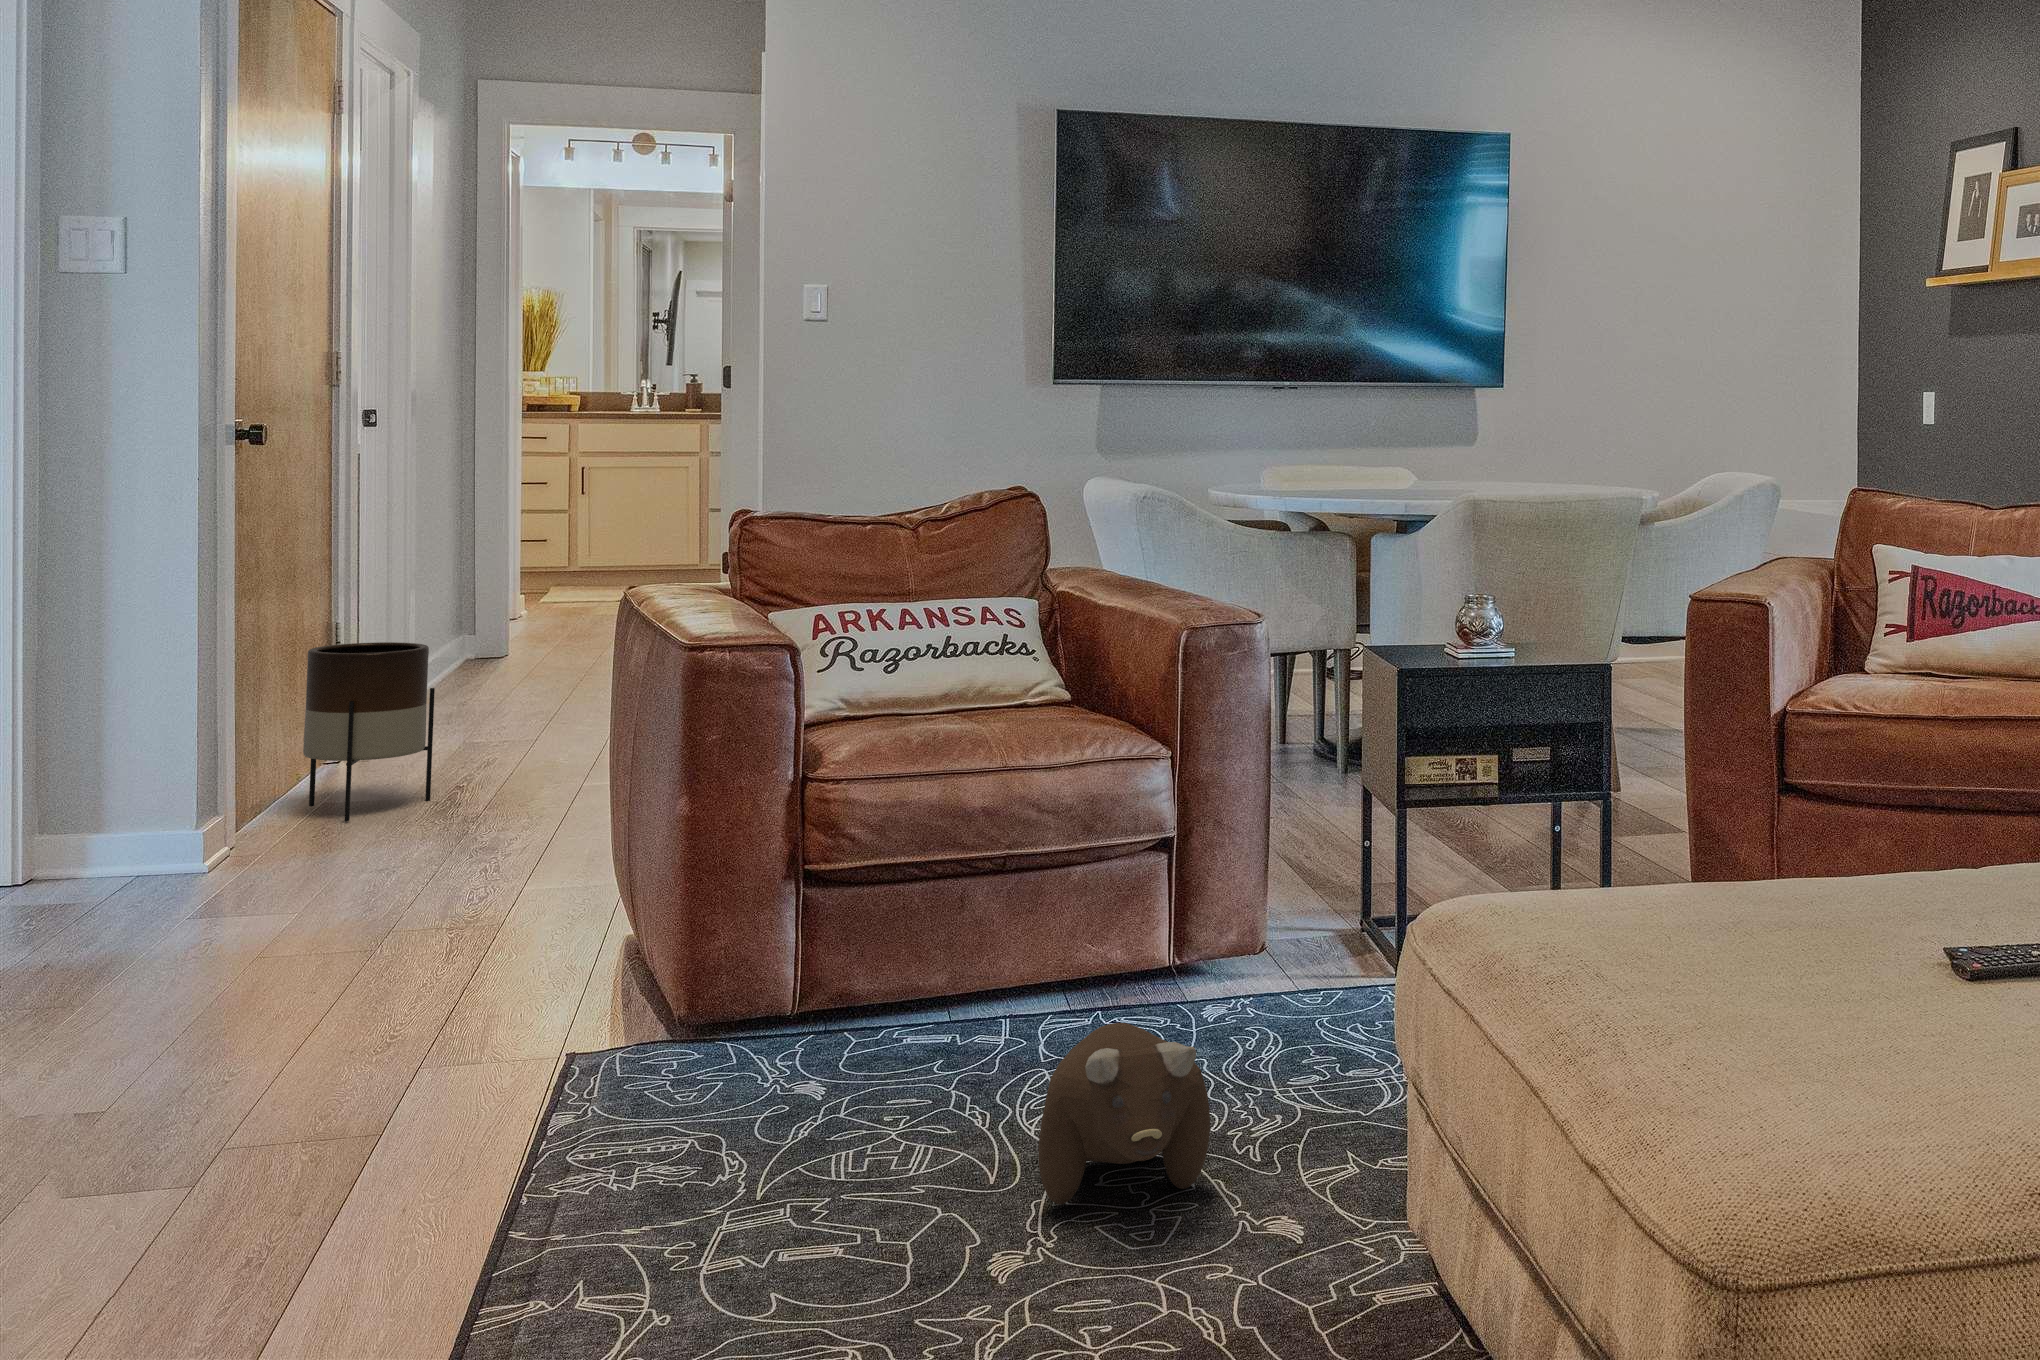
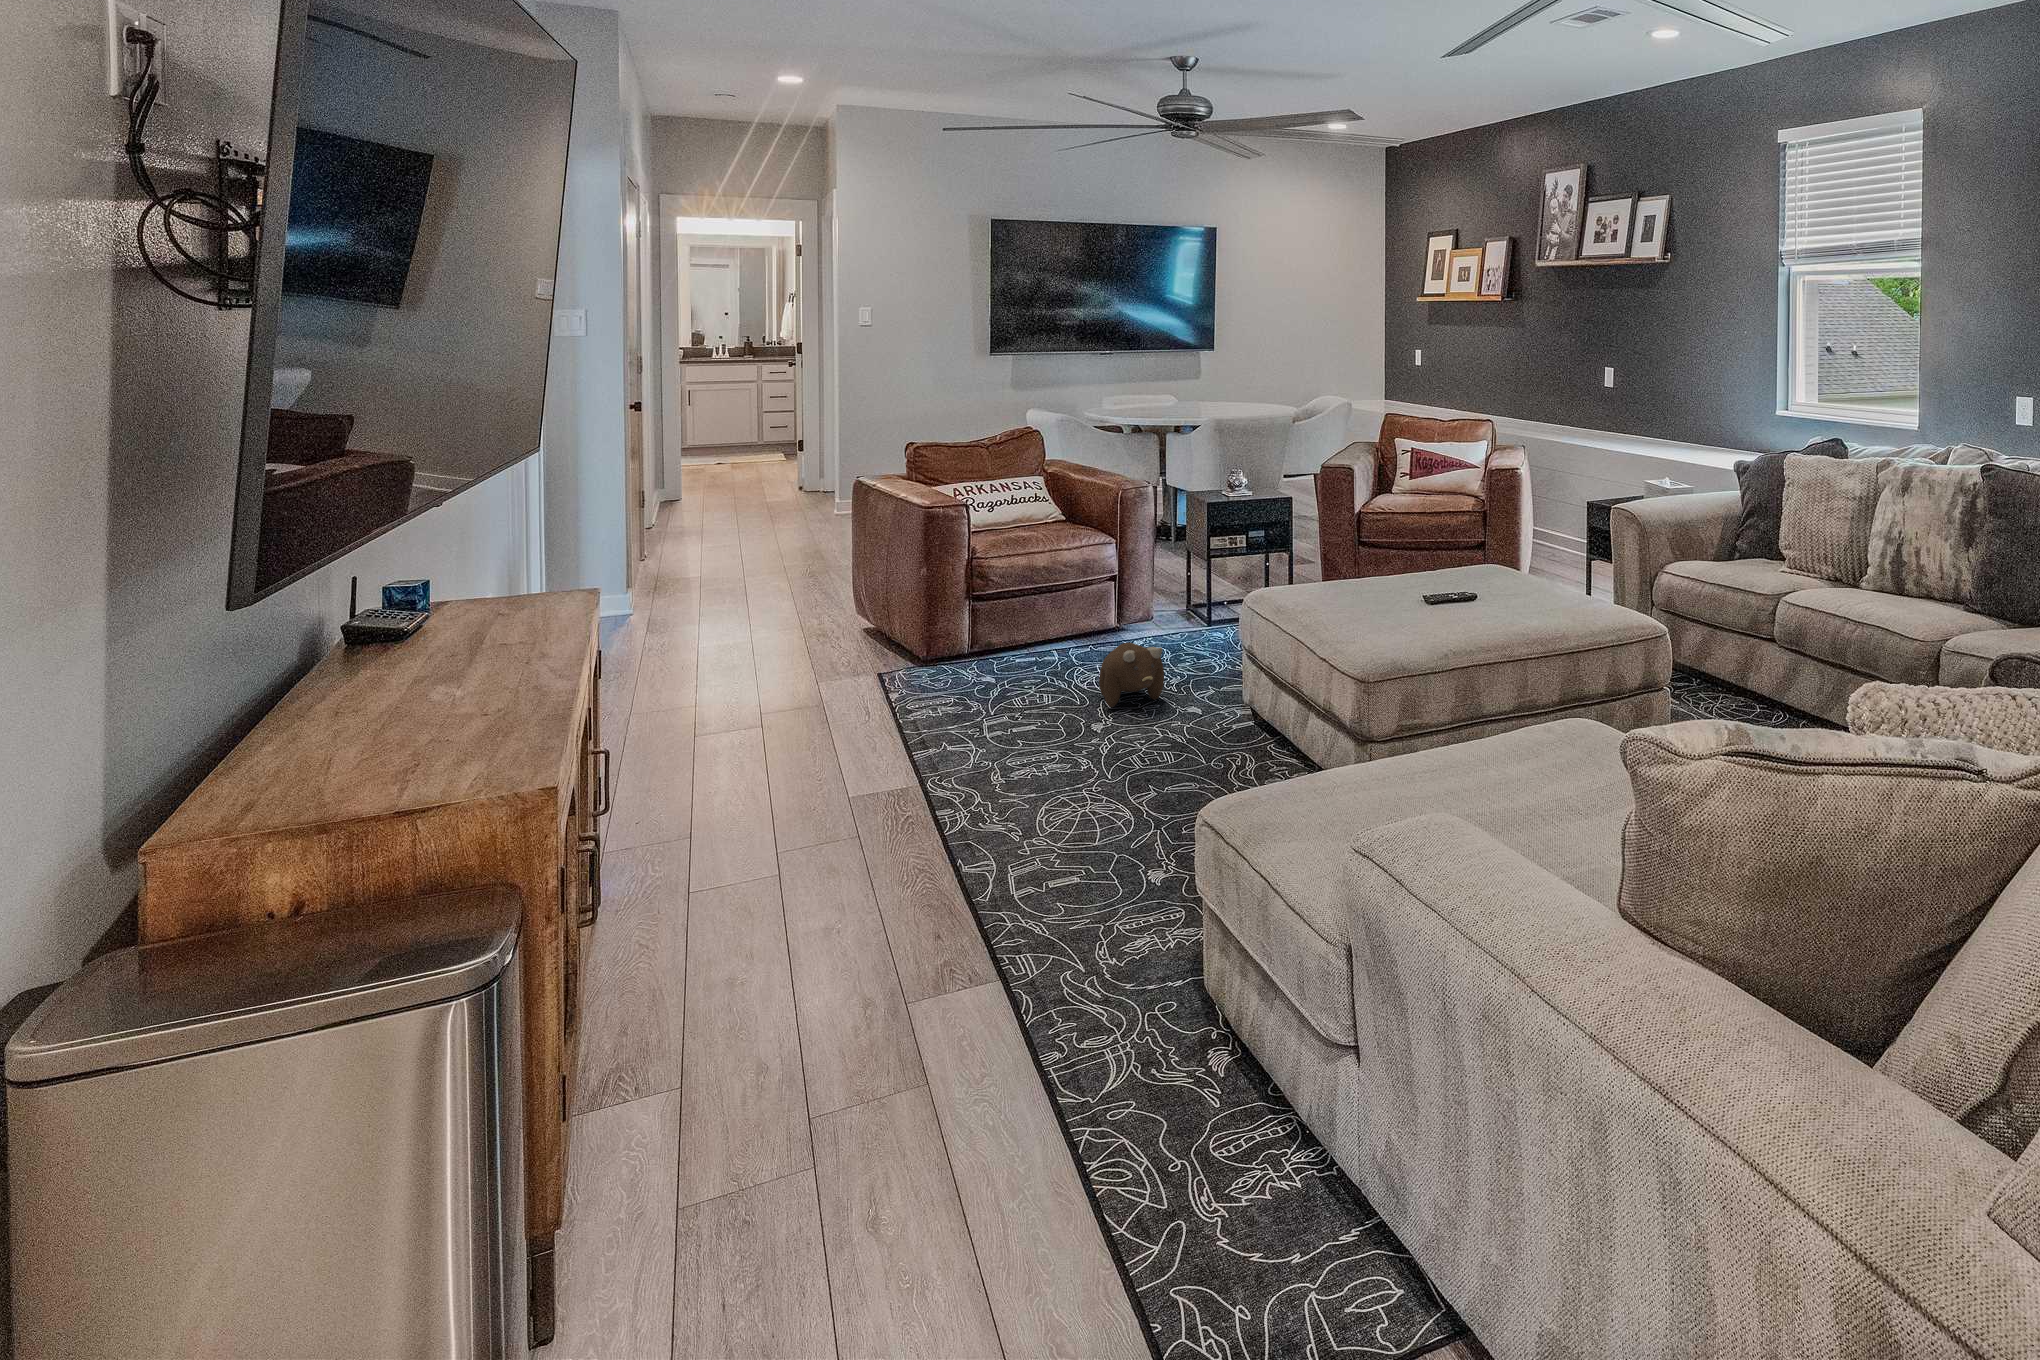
planter: present [303,642,435,822] -> none [646,502,708,589]

